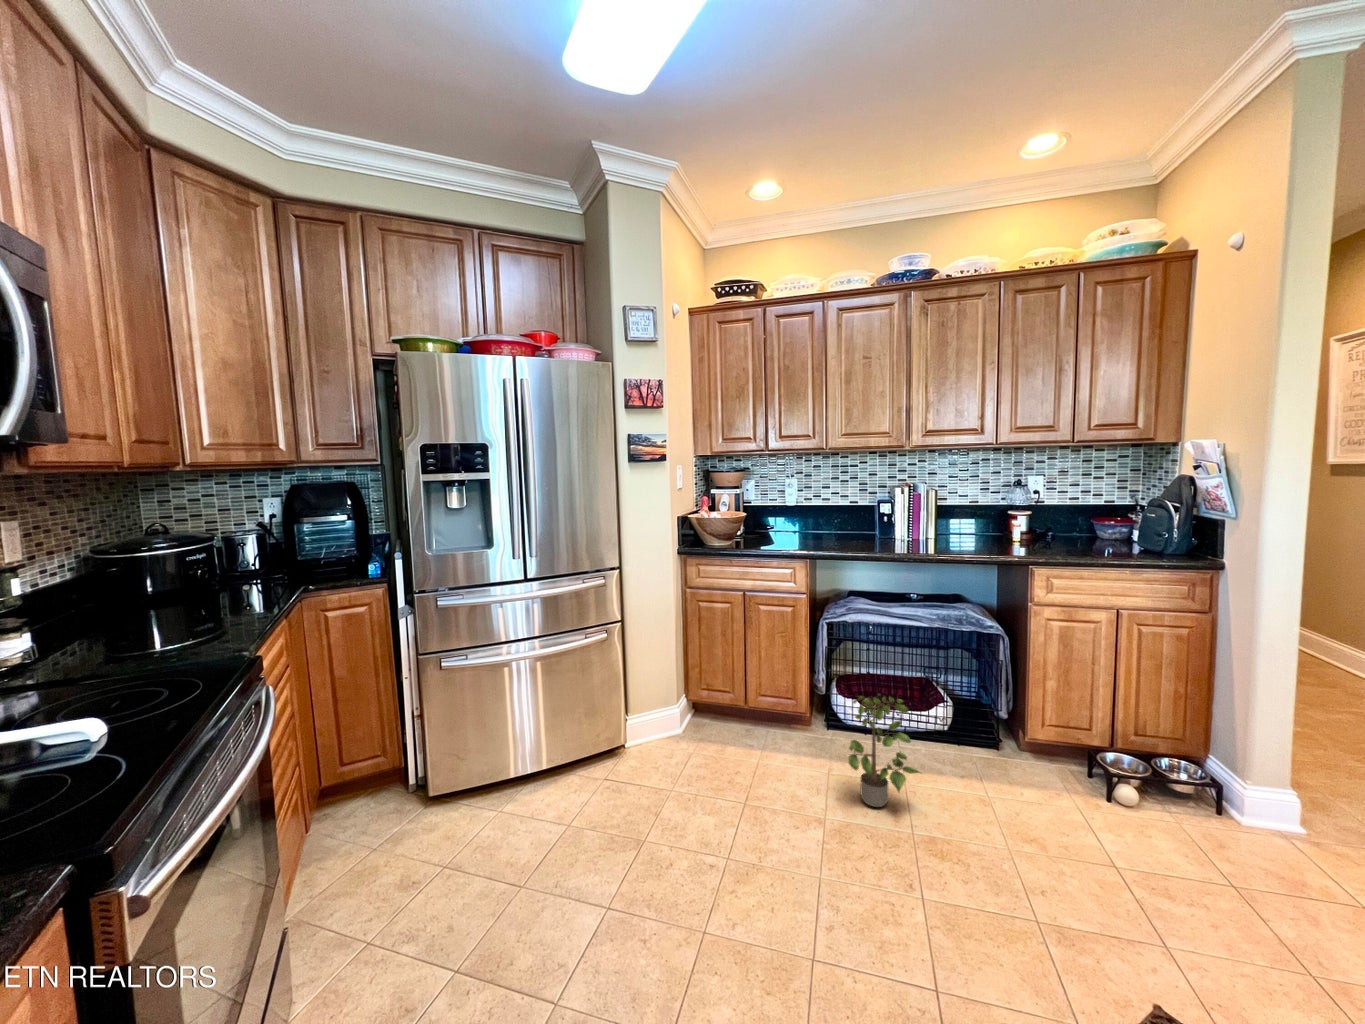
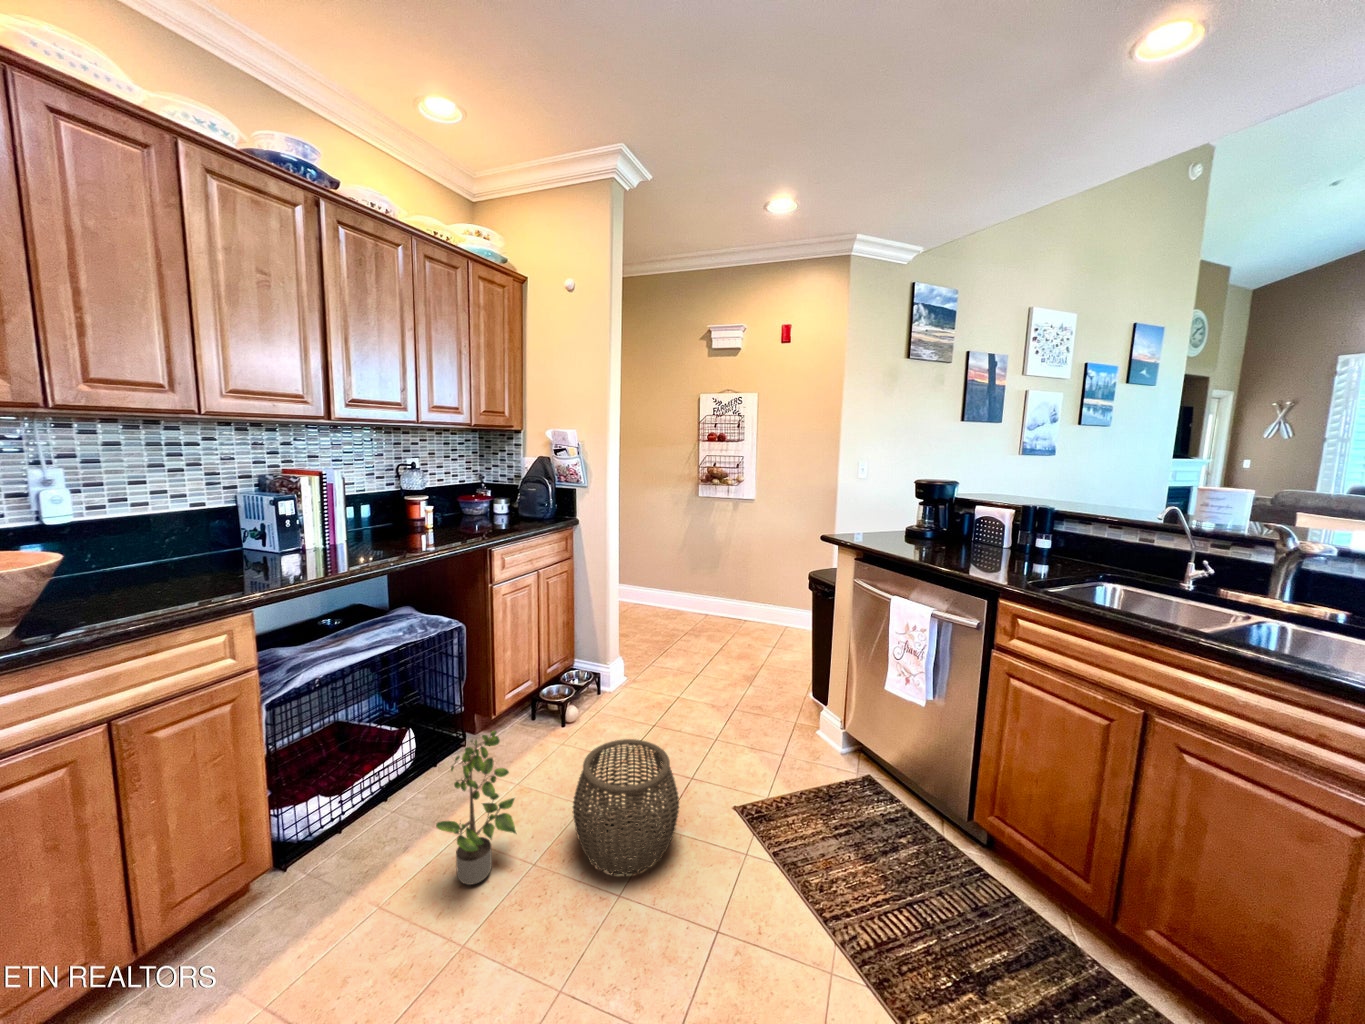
woven basket: none [921,775,1055,930] -> present [573,739,679,875]

